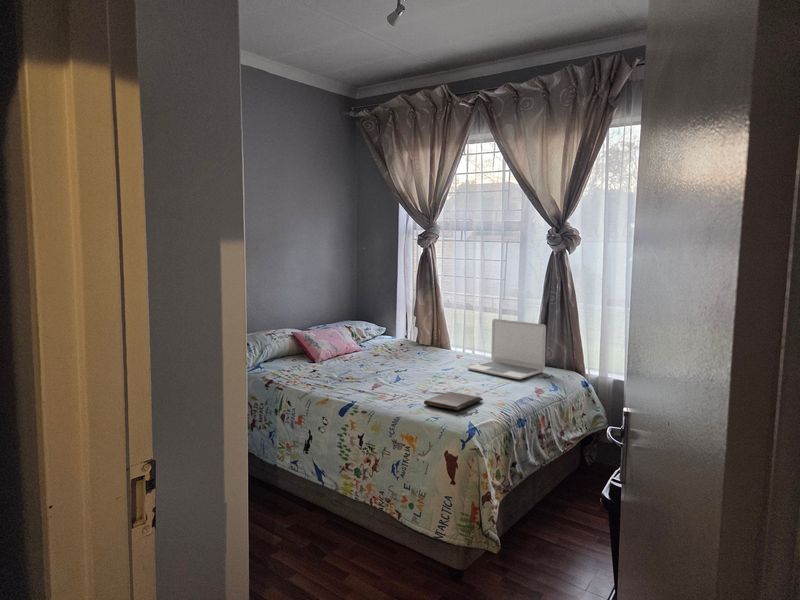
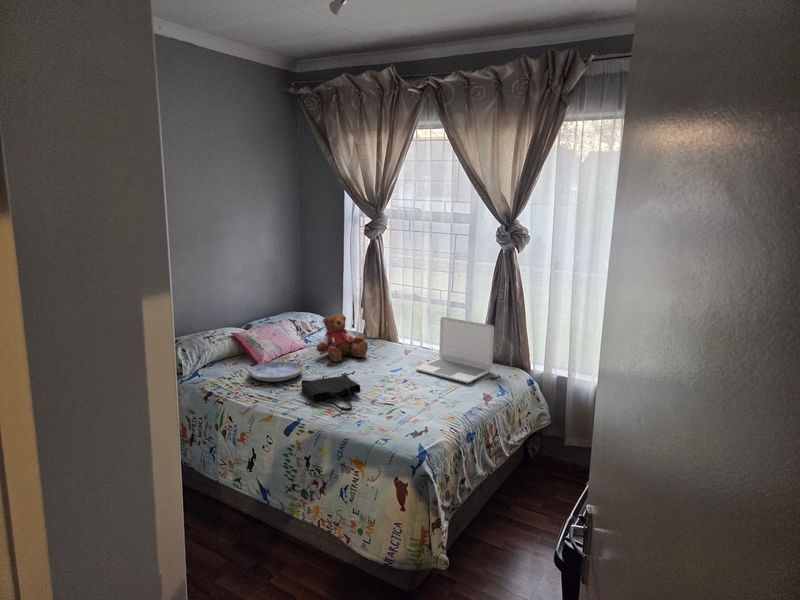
teddy bear: none [371,318,421,361] -> present [317,314,368,362]
serving tray: none [305,357,358,374] -> present [247,360,304,382]
tote bag: none [356,369,413,397] -> present [301,375,360,411]
book: present [424,392,483,410] -> none [373,403,432,429]

